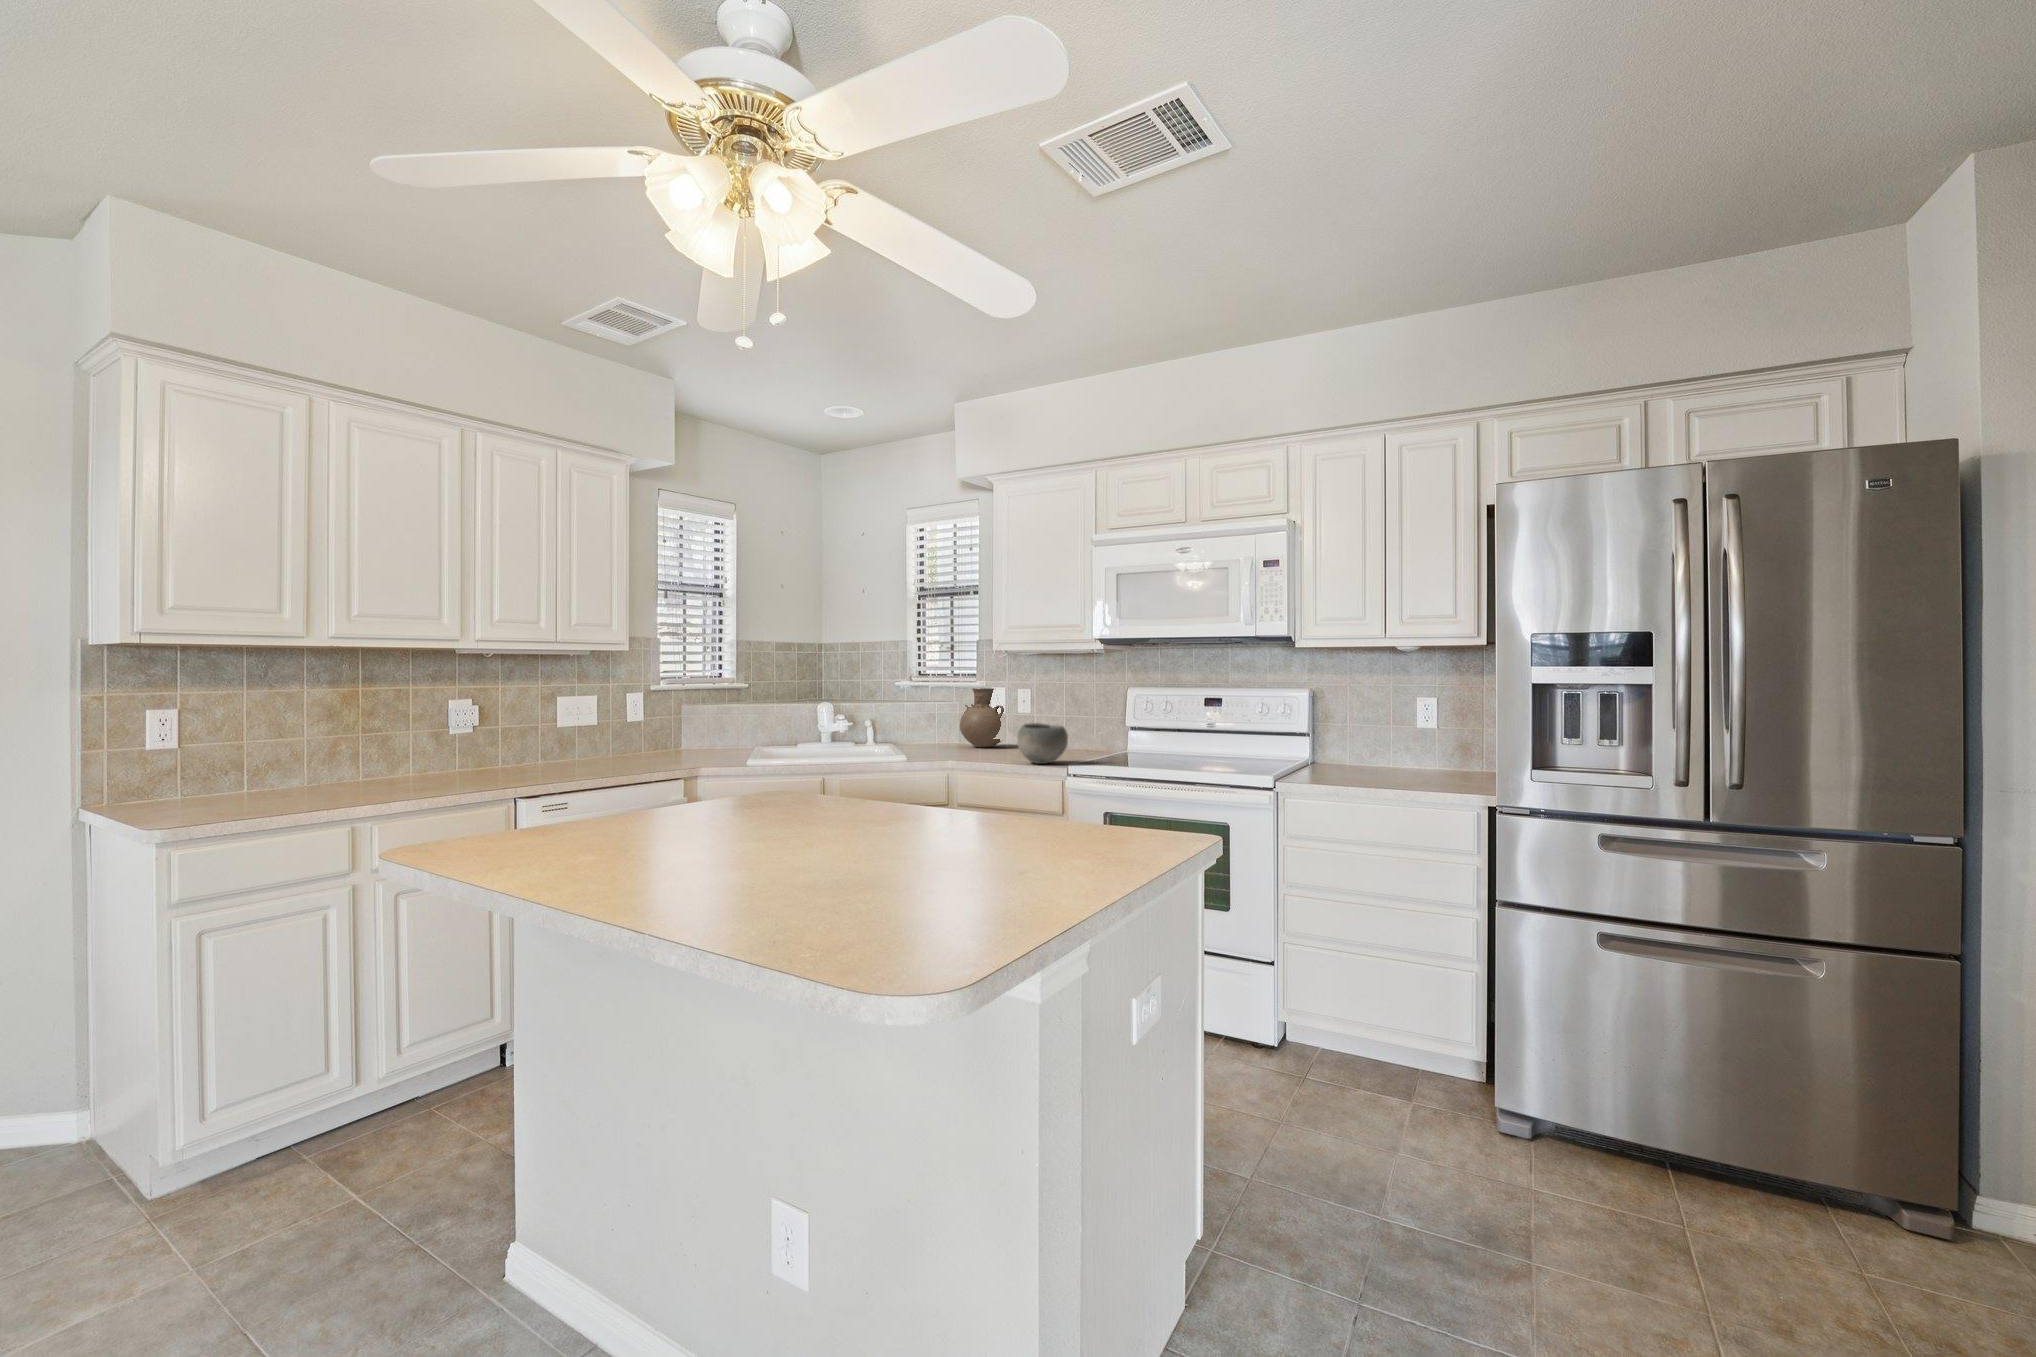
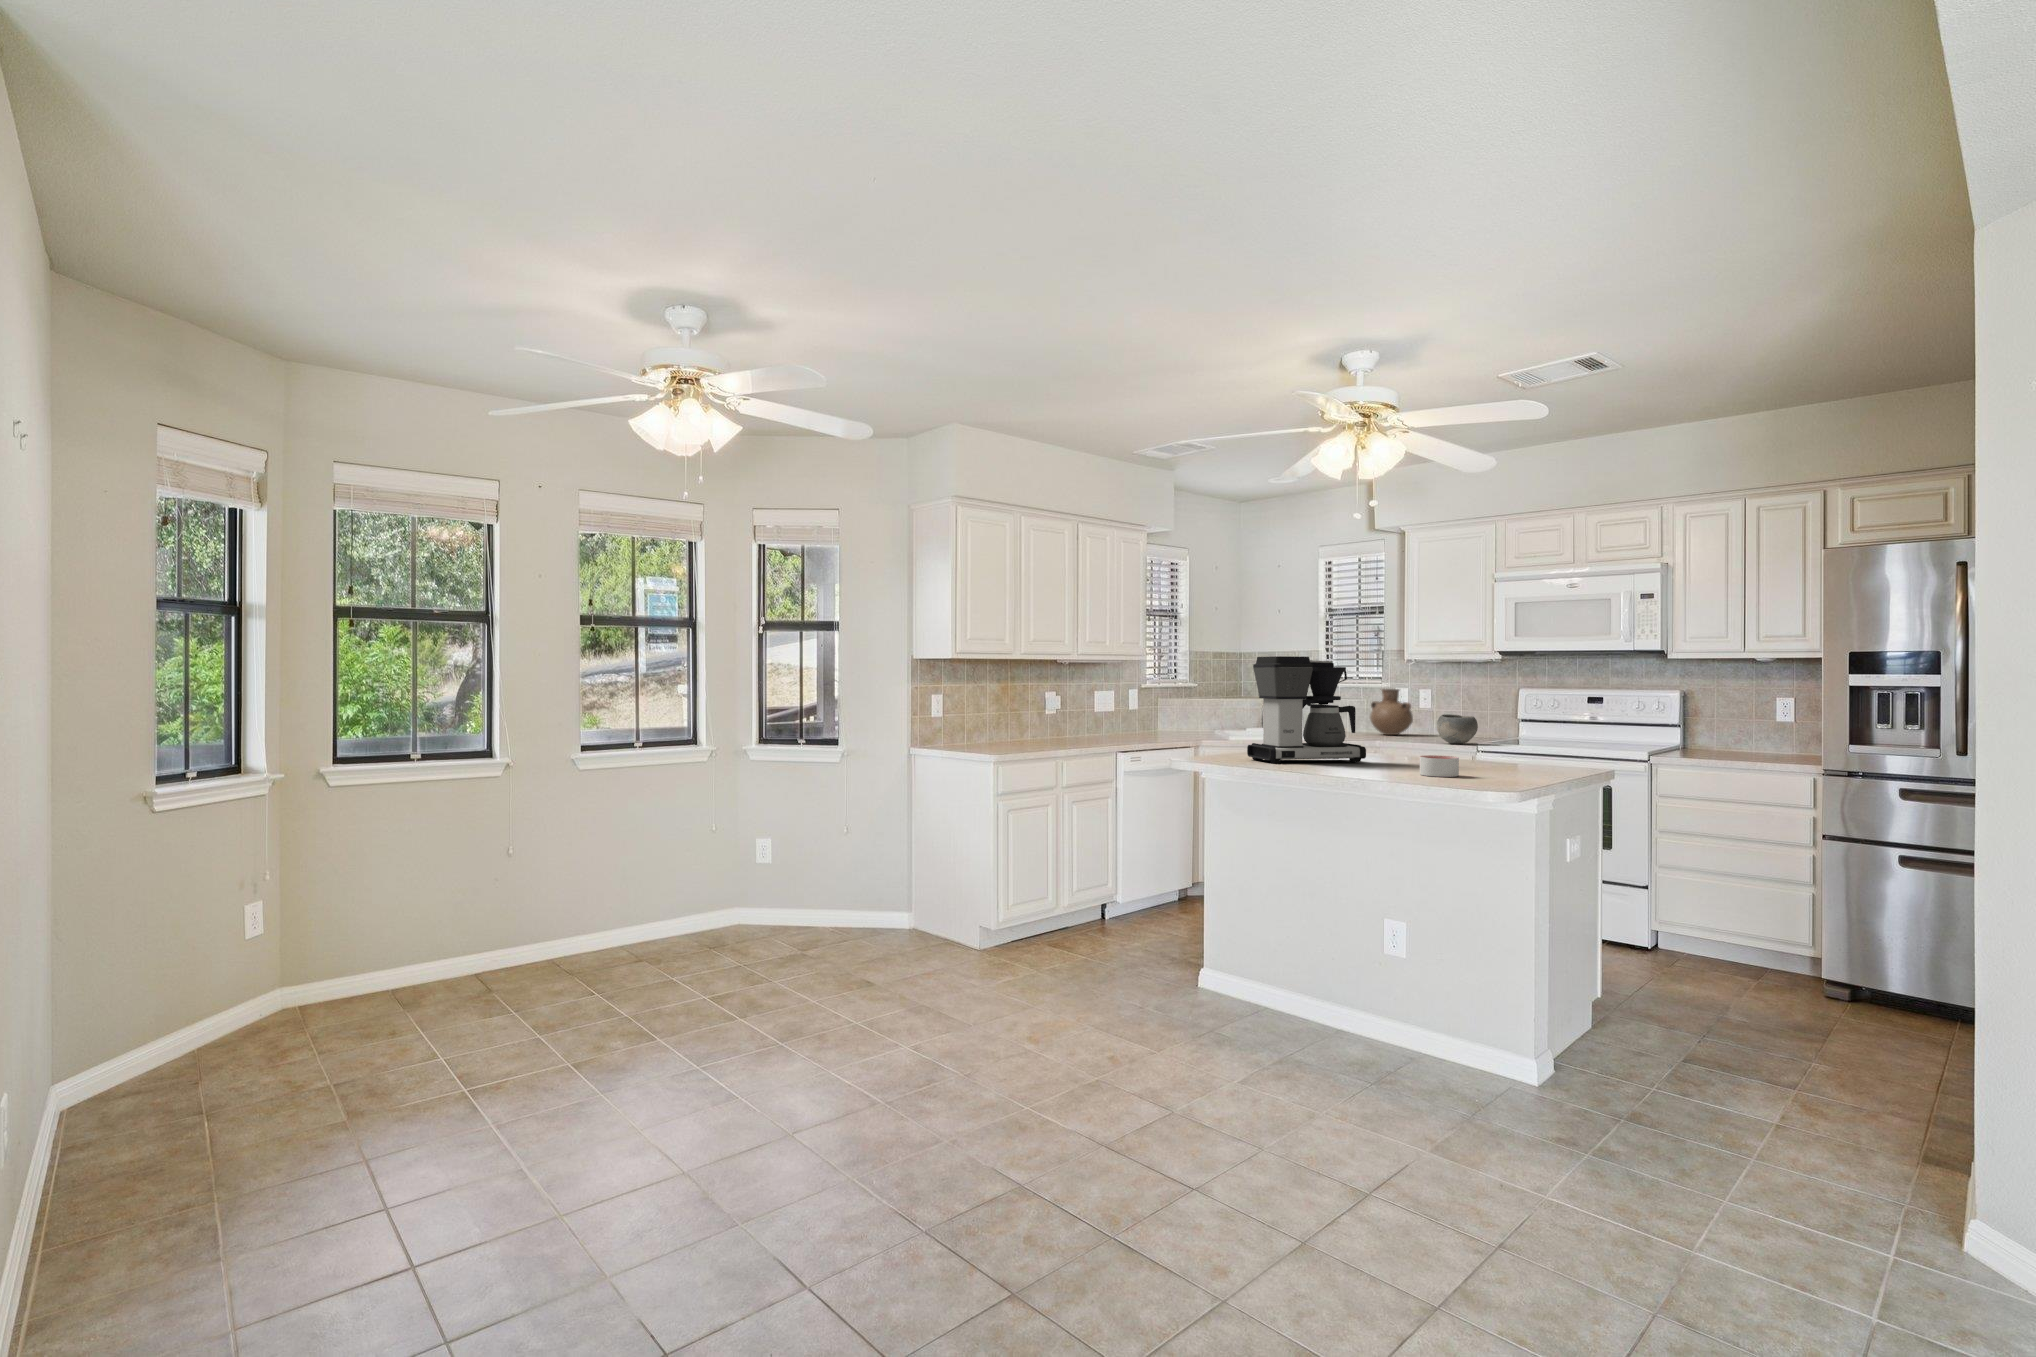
coffee maker: none [563,632,783,851] -> present [1247,656,1366,764]
candle: none [800,841,881,899] -> present [1420,755,1459,777]

